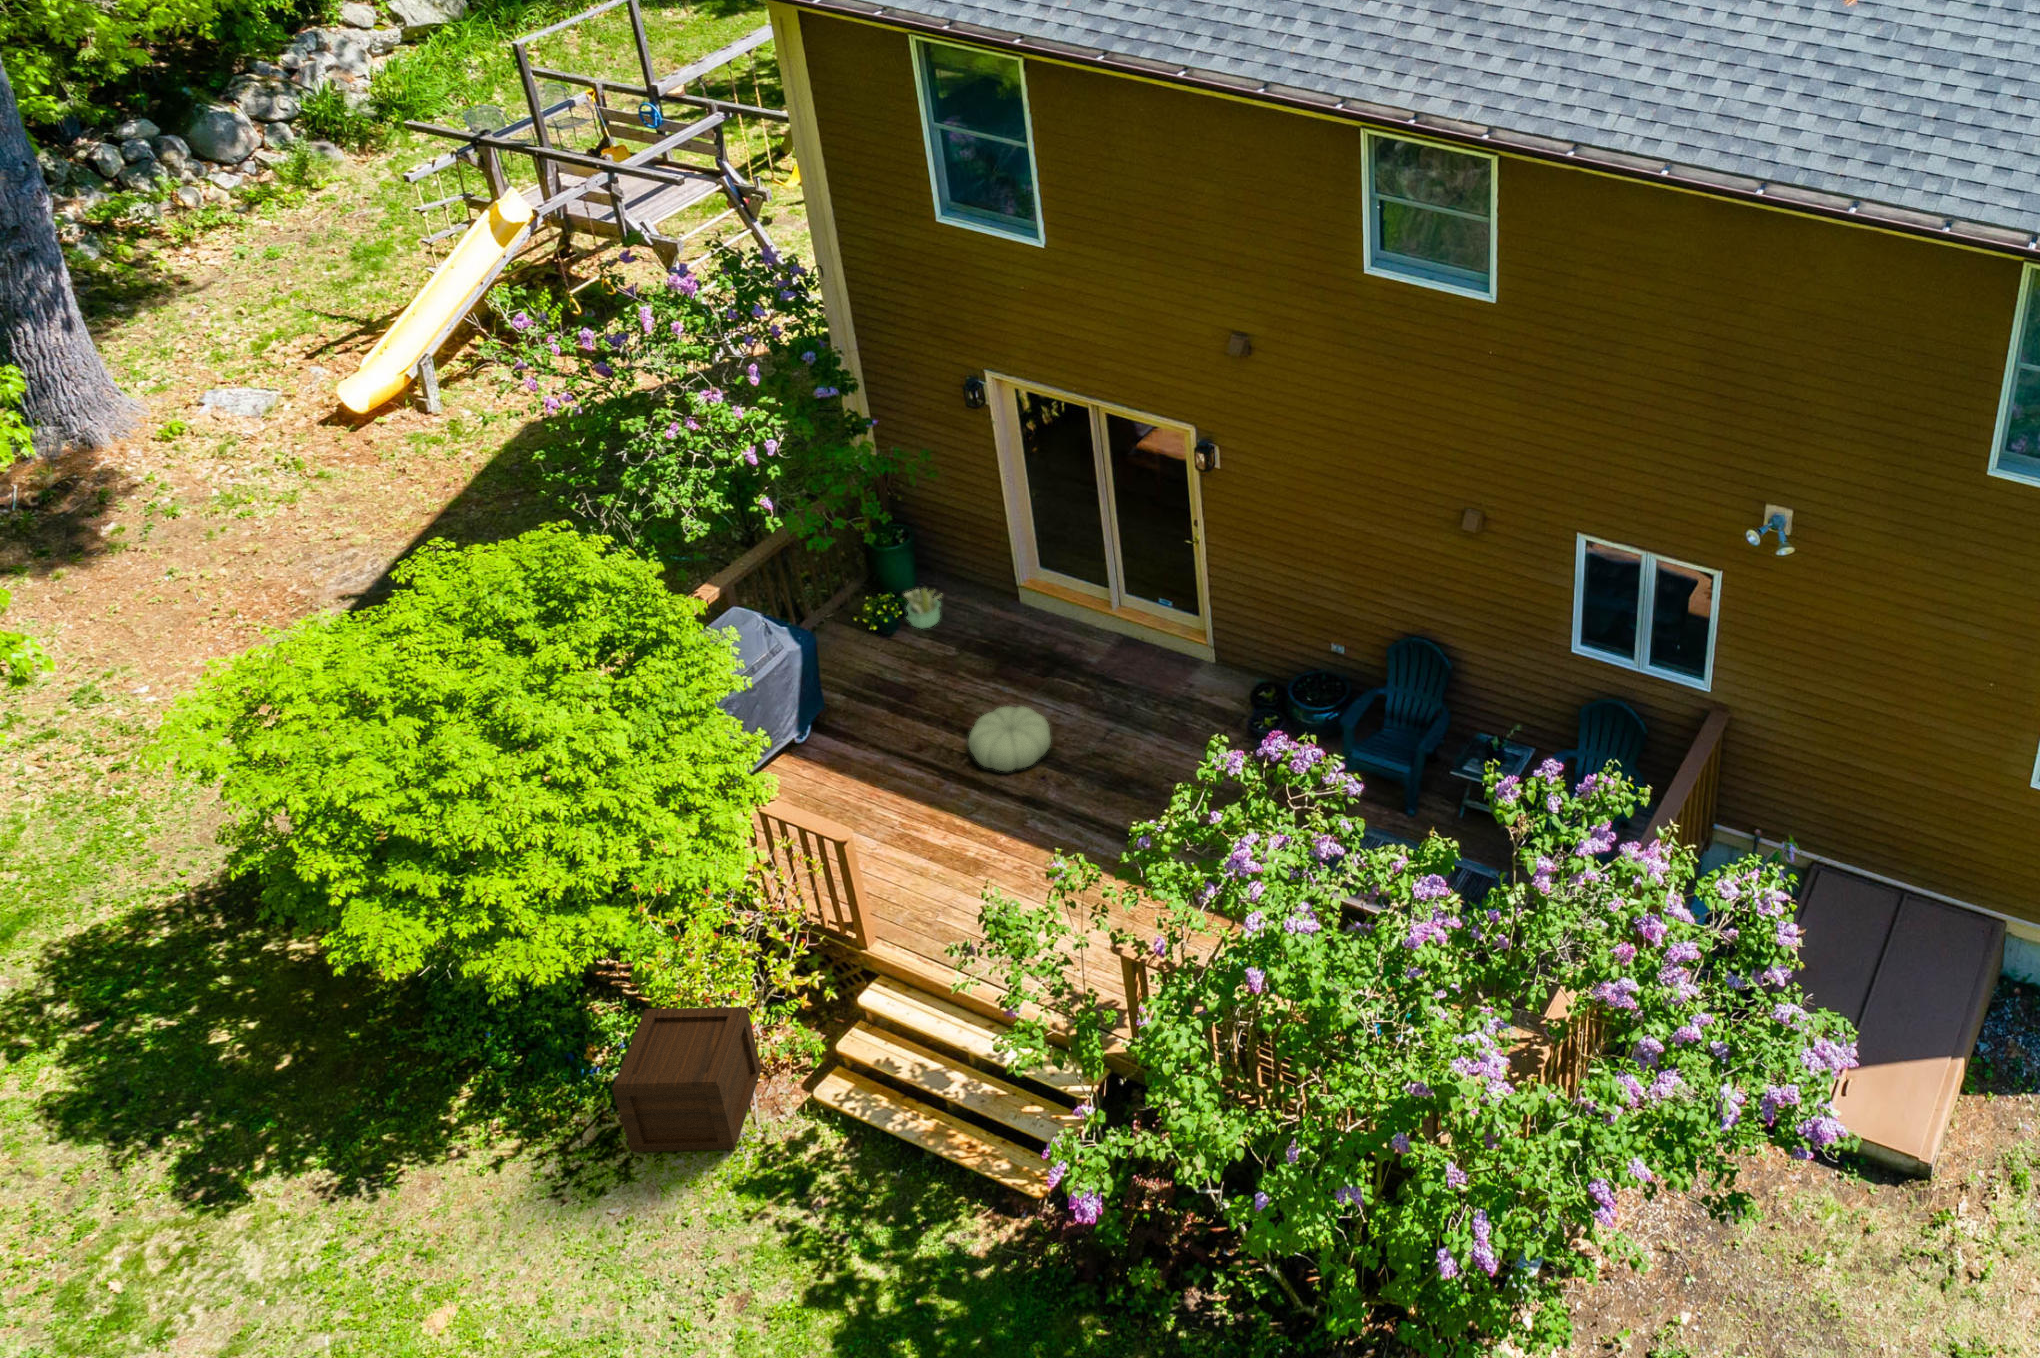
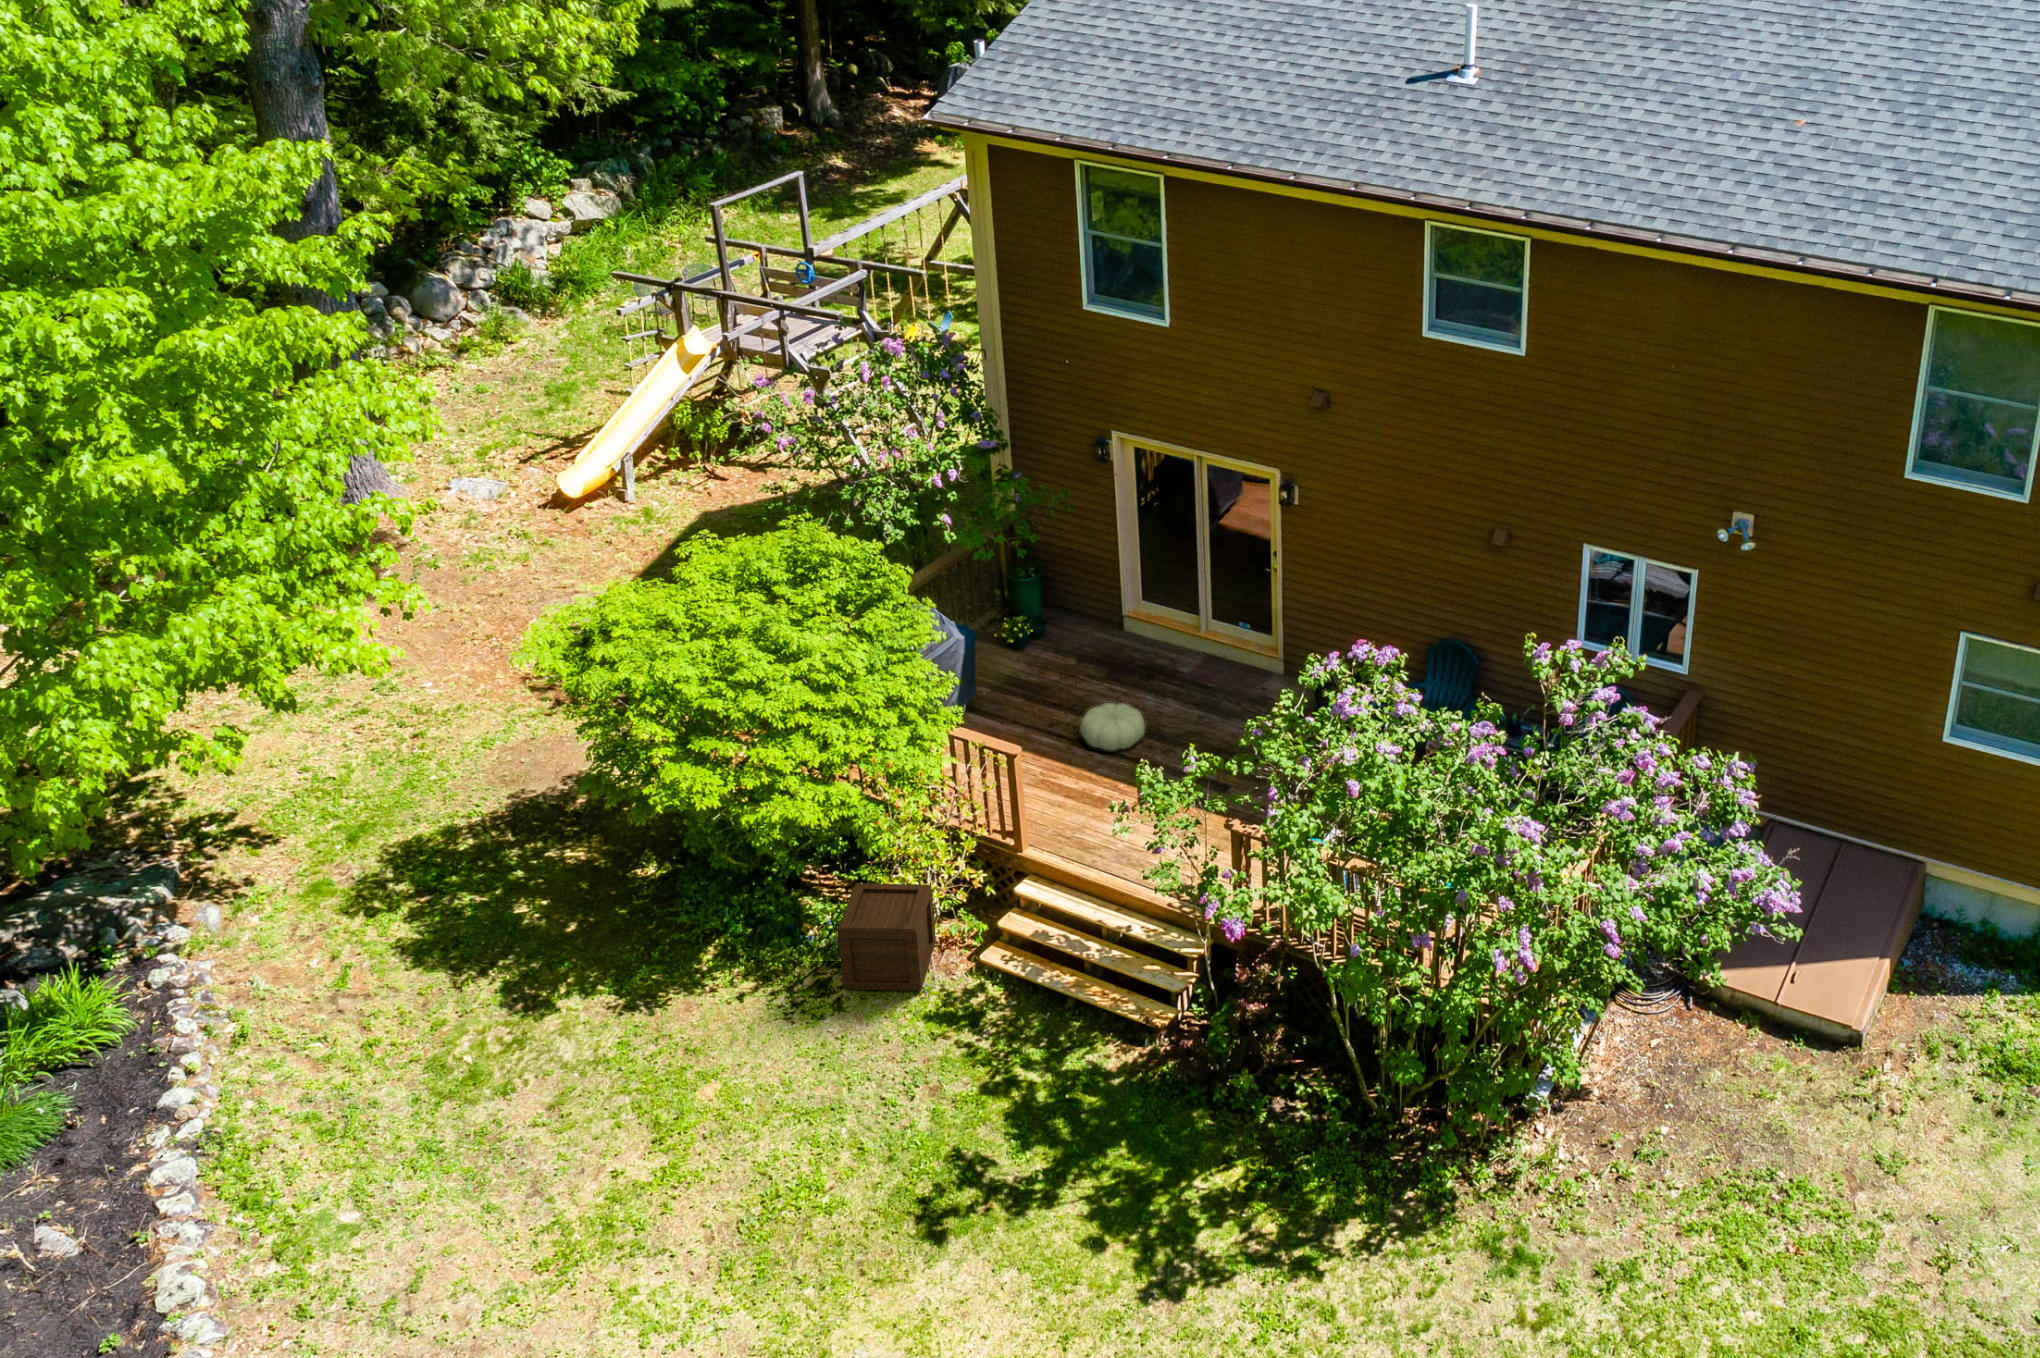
decorative plant: present [905,589,941,628] -> none [1020,622,1051,655]

